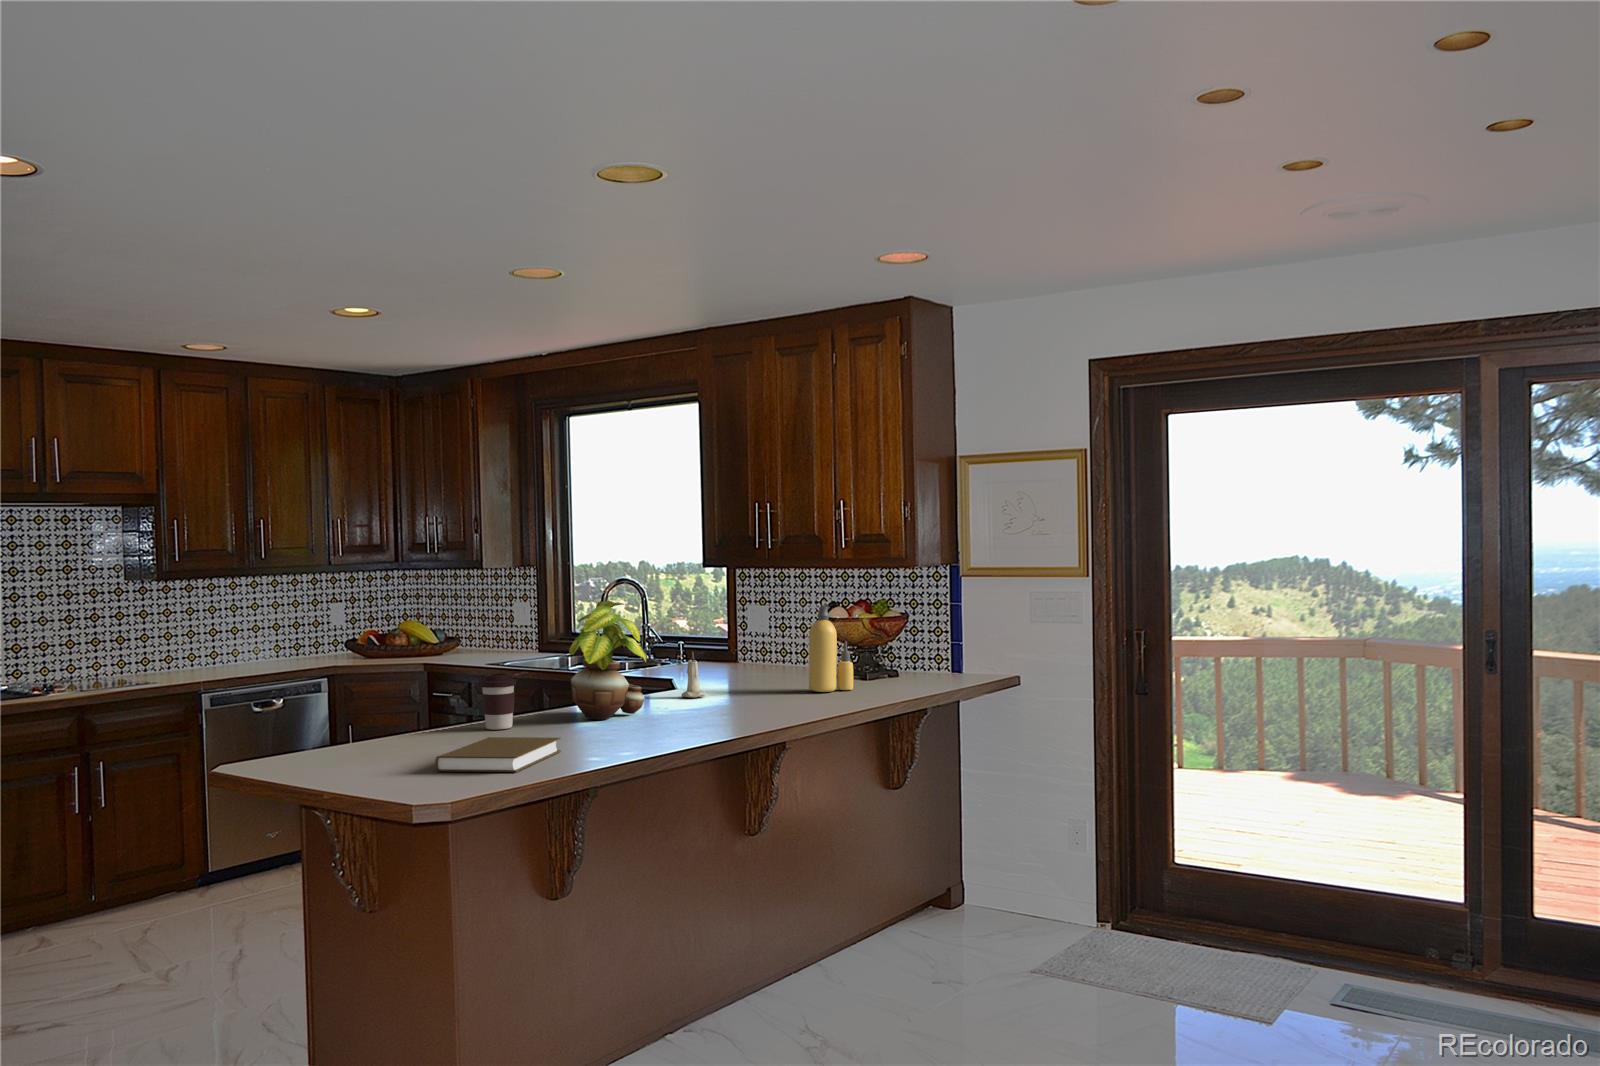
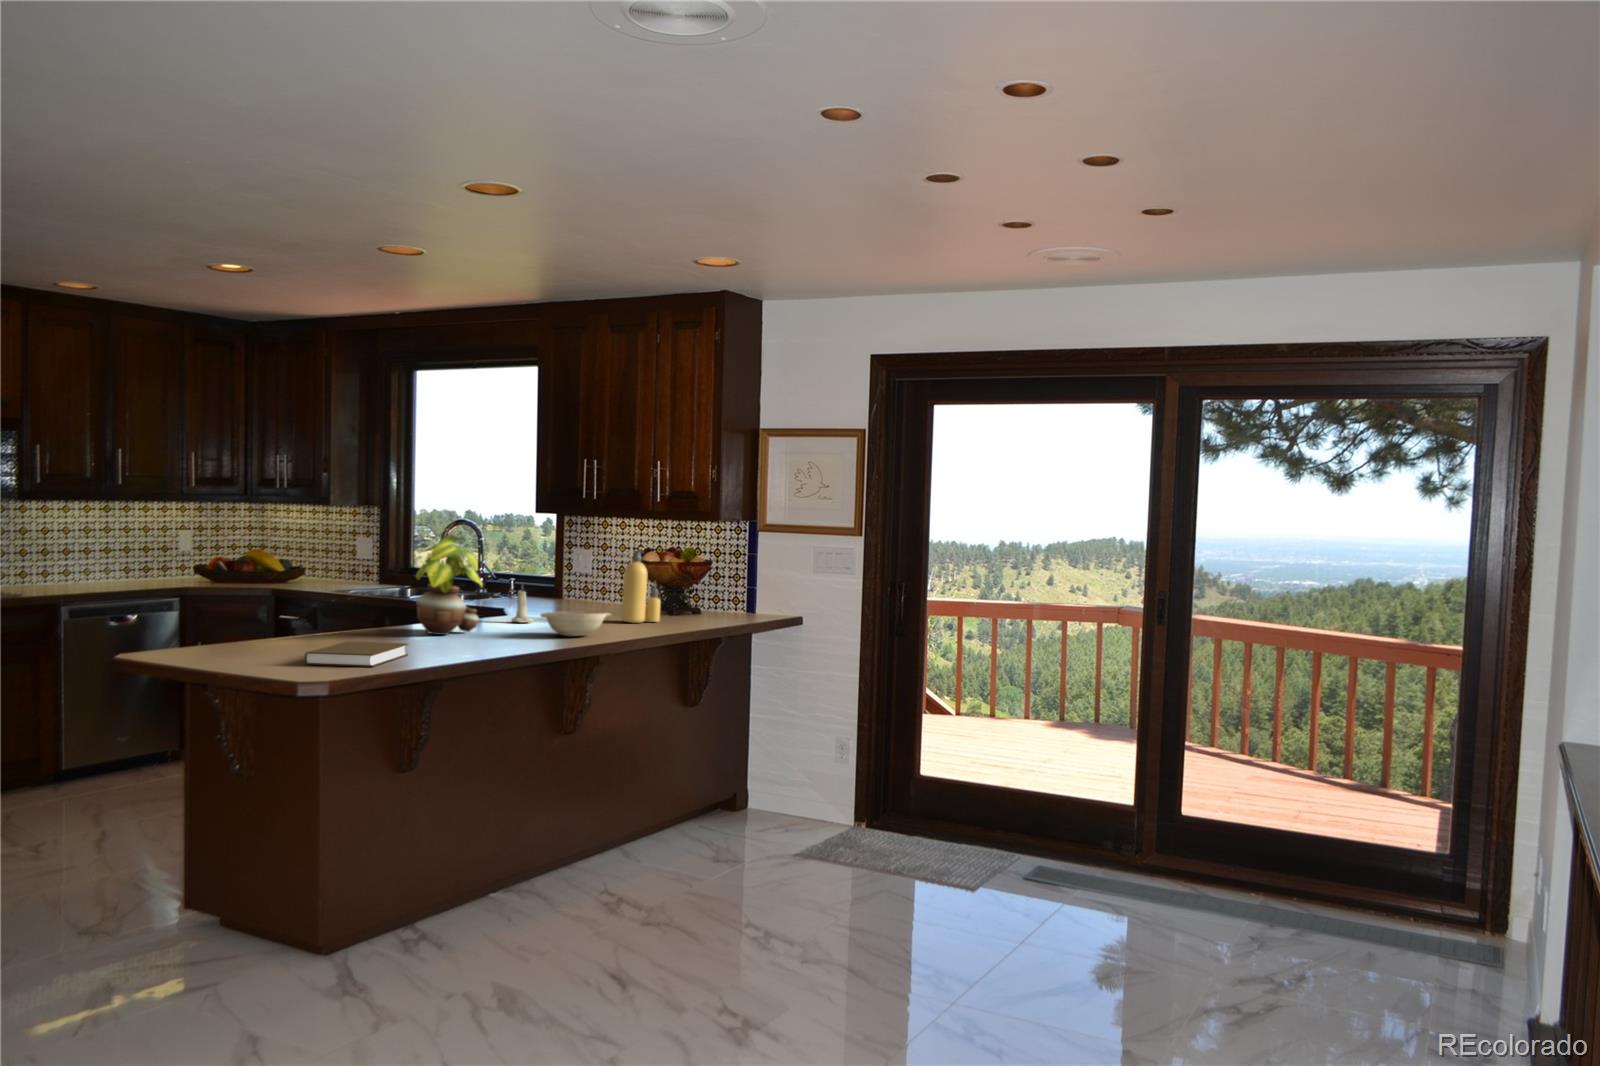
coffee cup: present [480,673,516,730] -> none [338,592,369,639]
decorative bowl: none [716,684,799,715] -> present [541,611,610,636]

